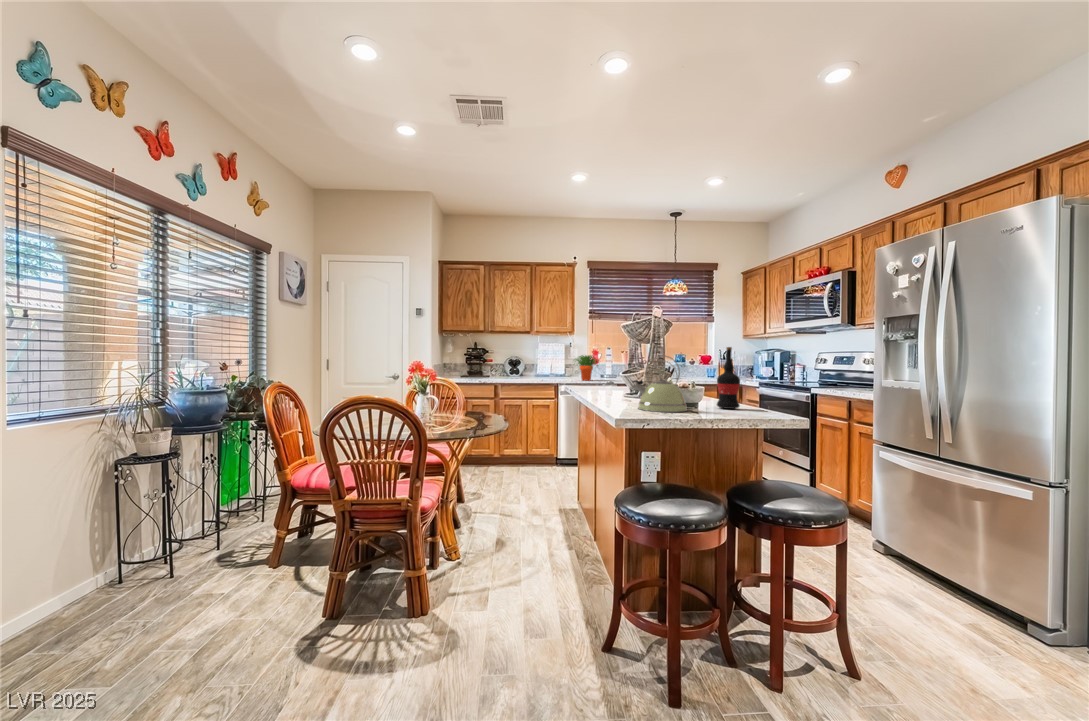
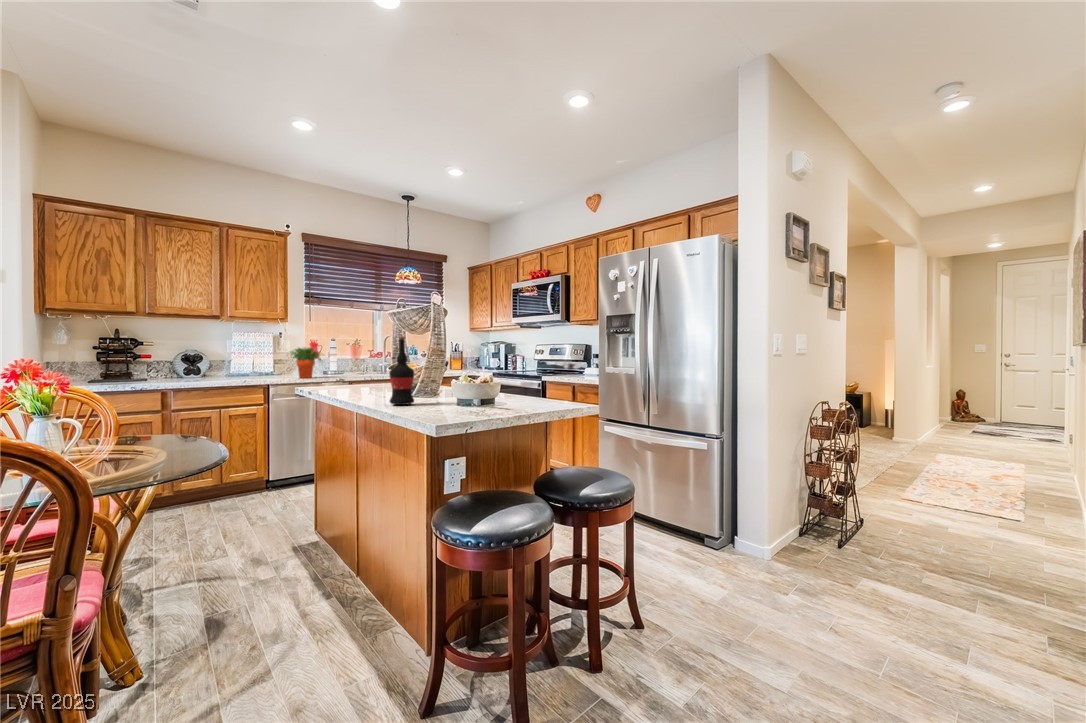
wine bottle: present [717,347,740,409] -> present [390,337,414,405]
kettle: present [632,356,687,412] -> none [430,348,491,413]

